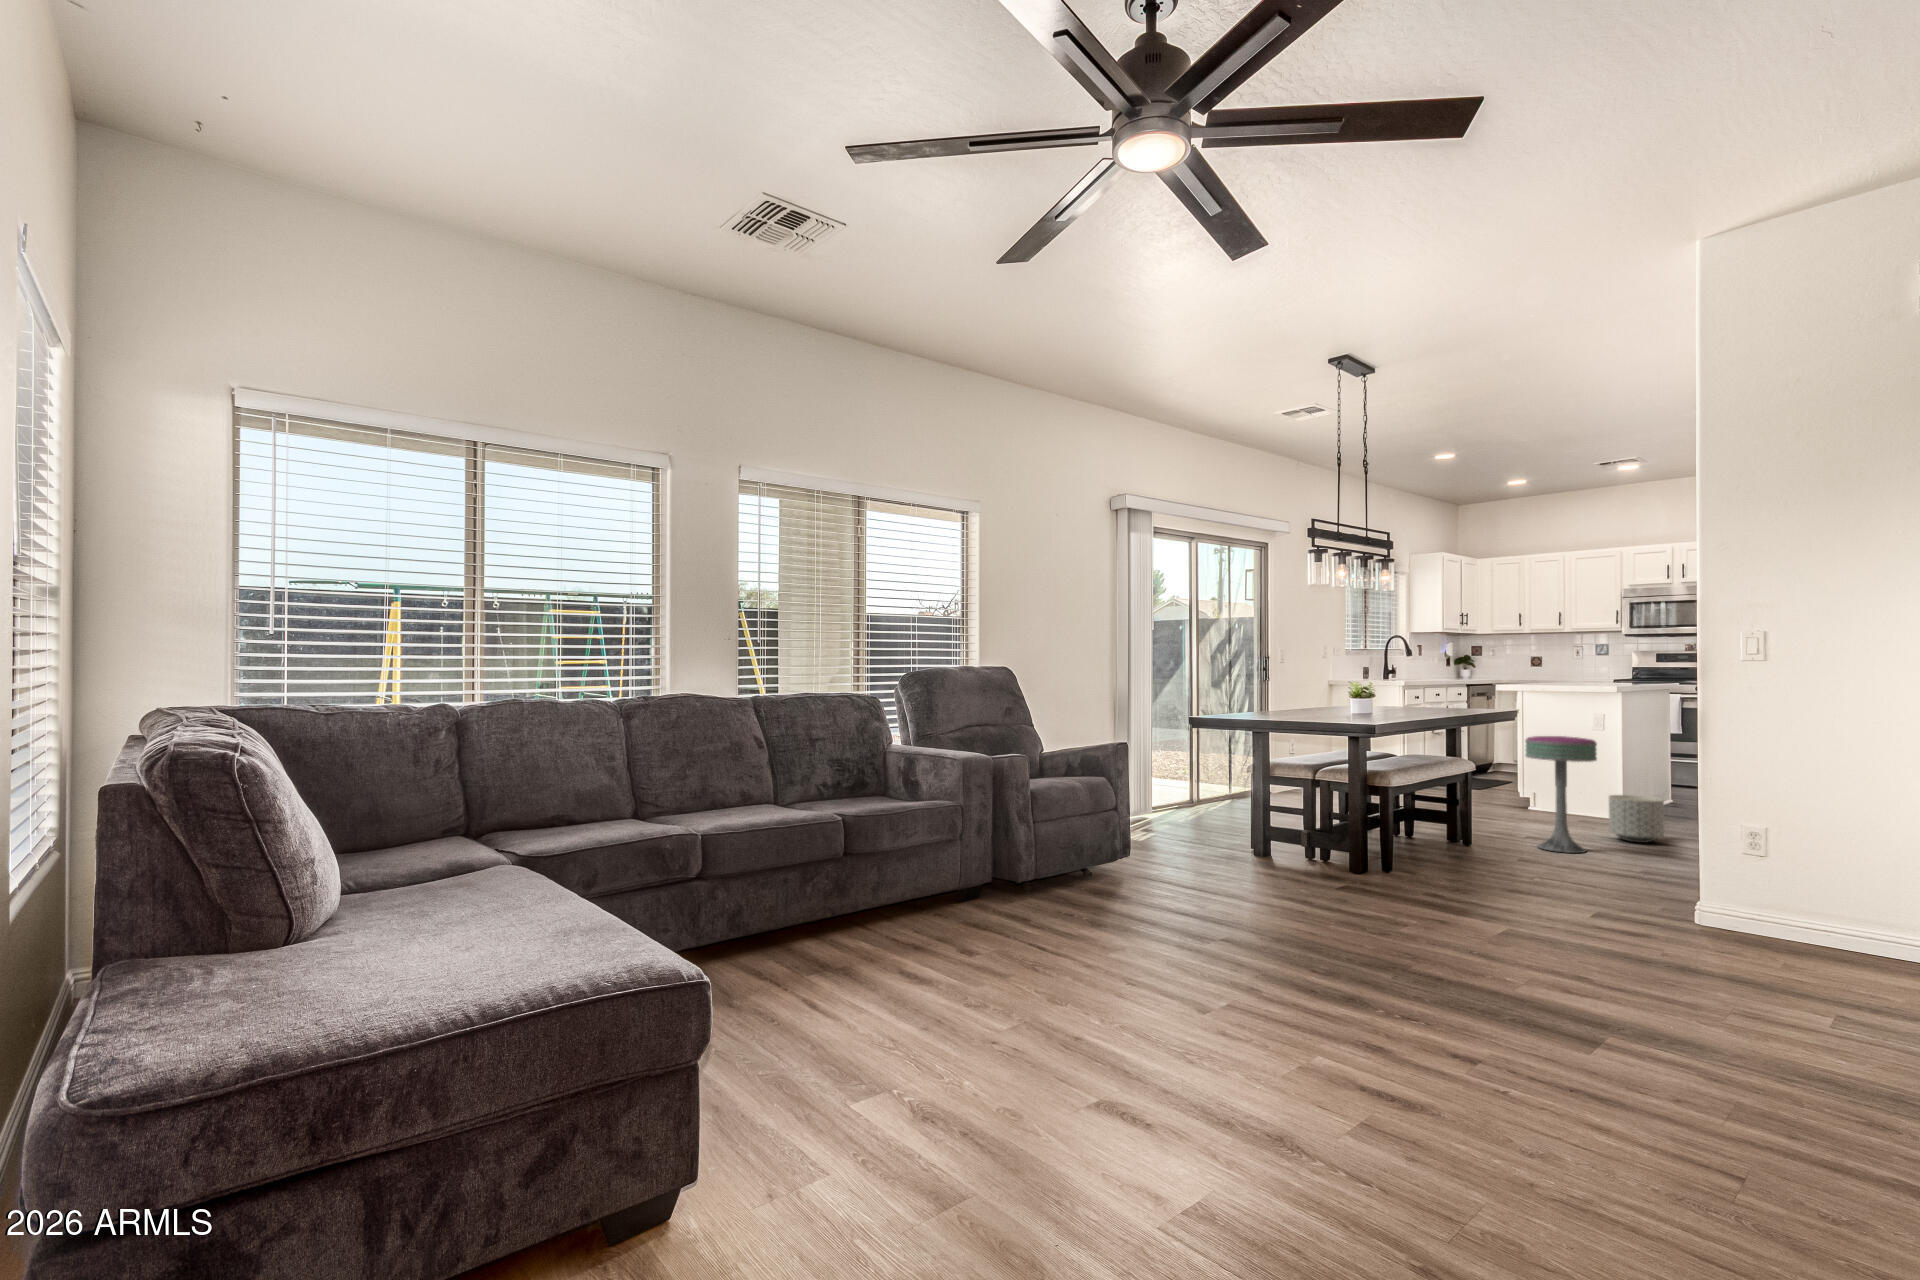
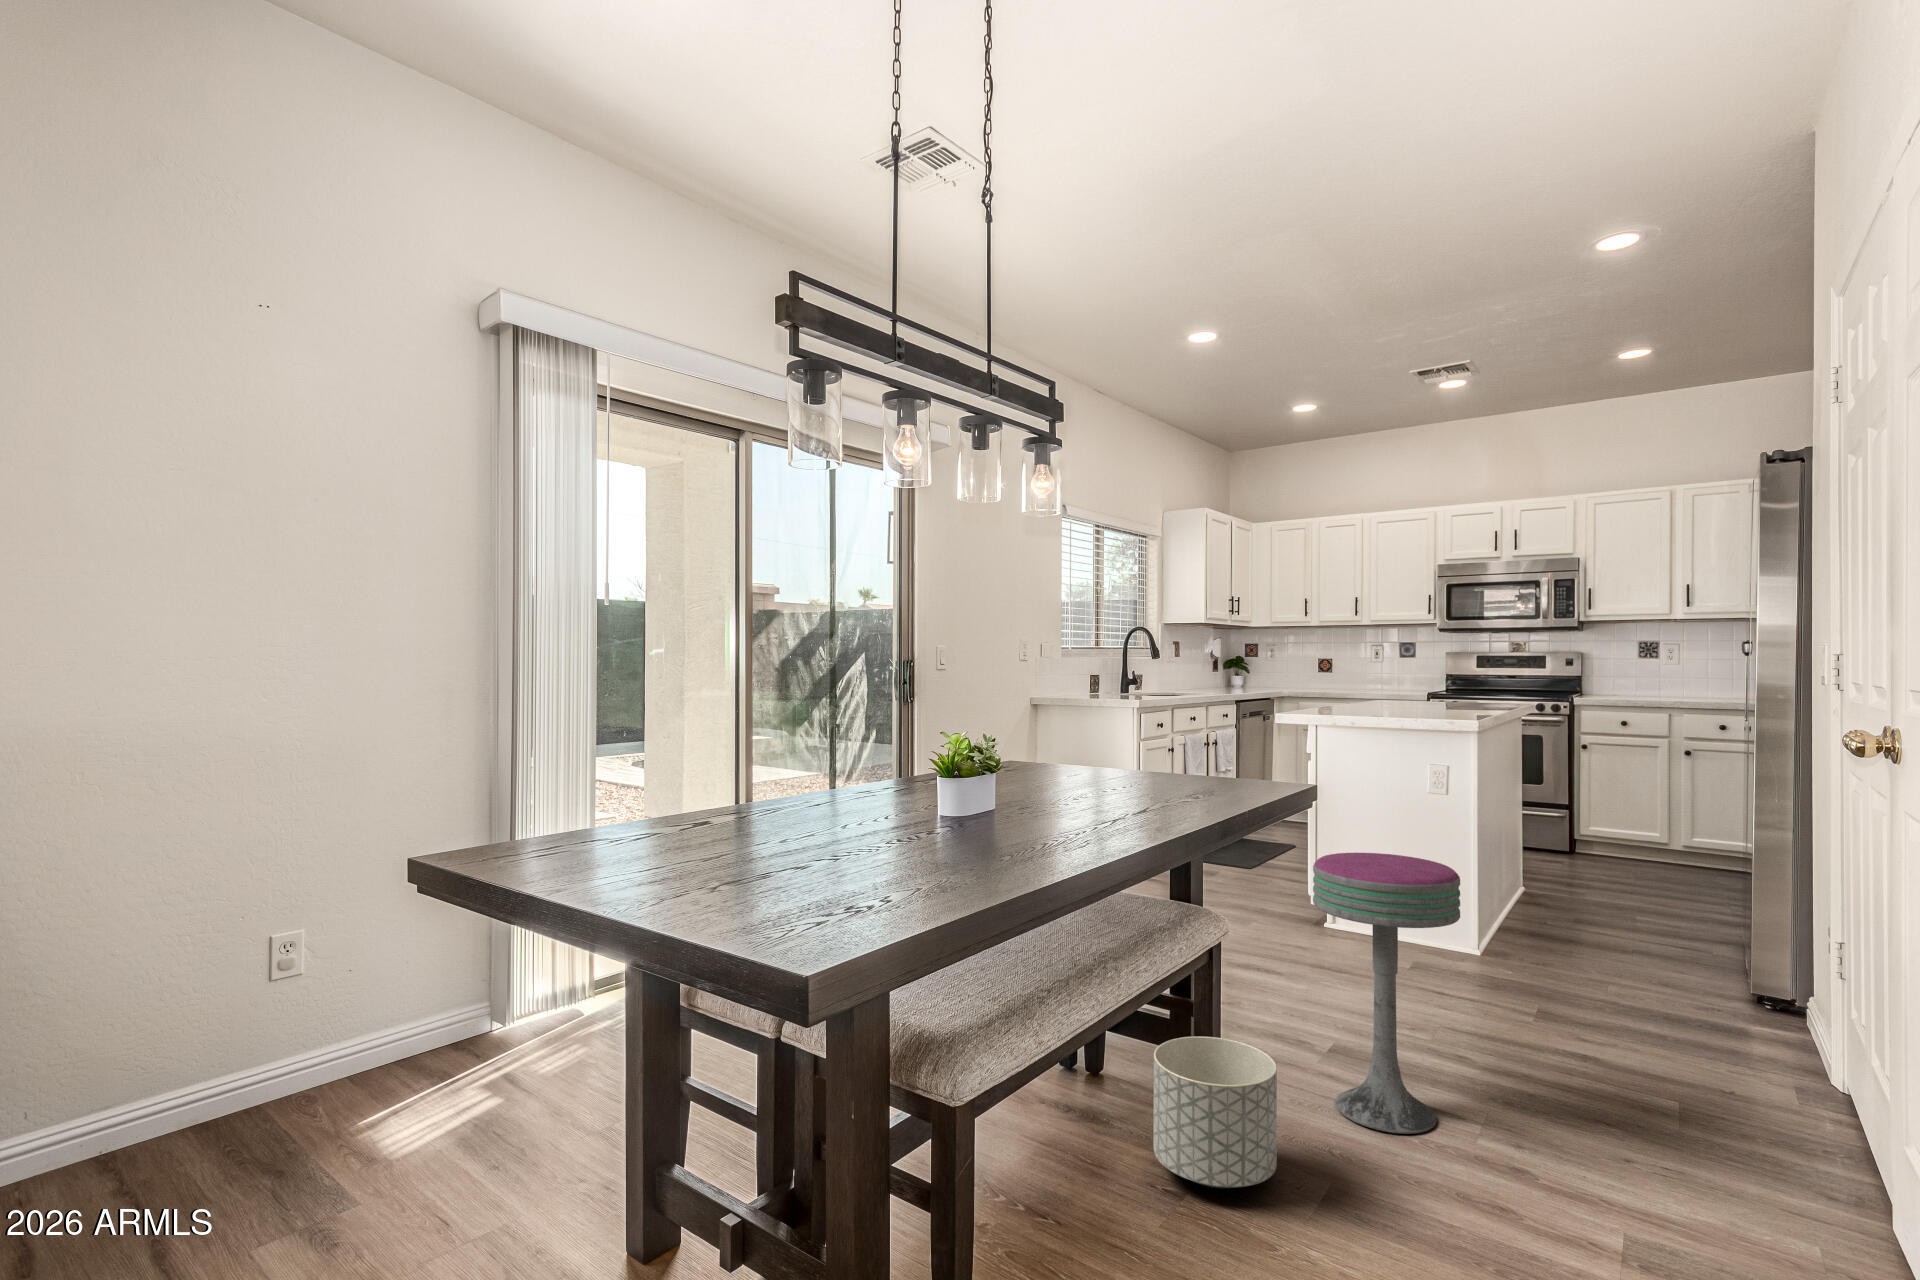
planter: present [1609,795,1664,843] -> present [1153,1036,1277,1188]

